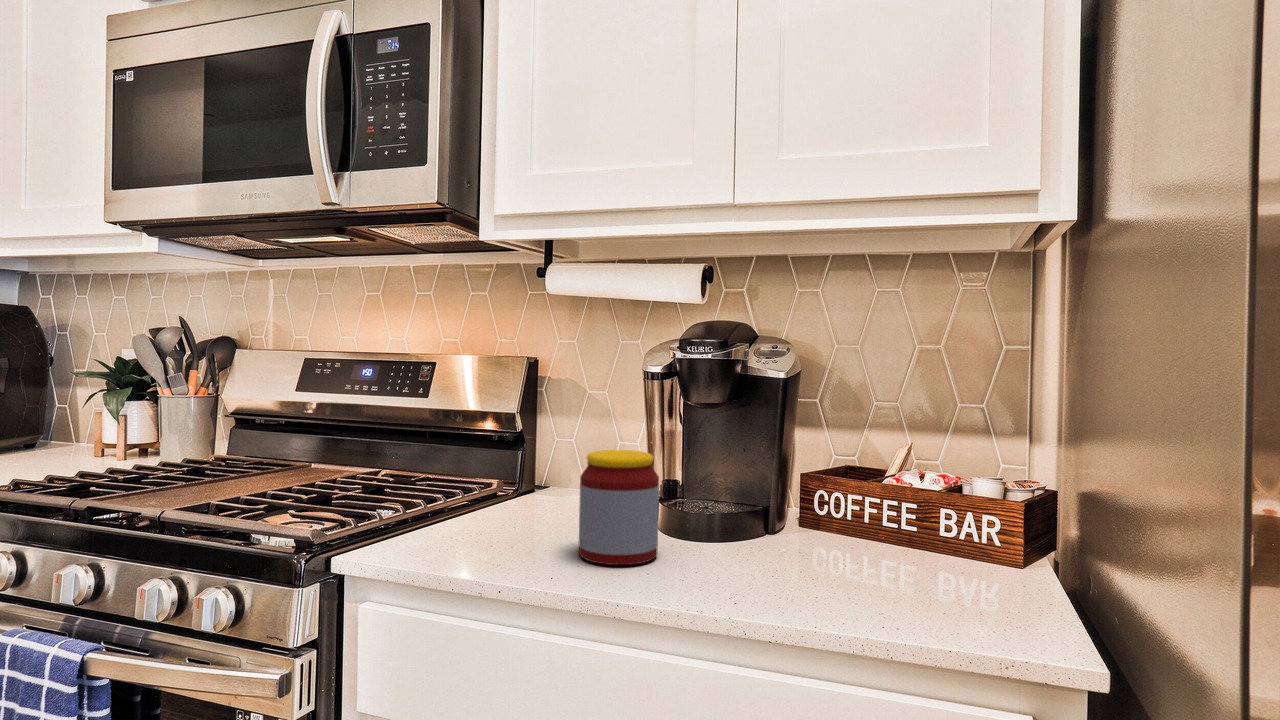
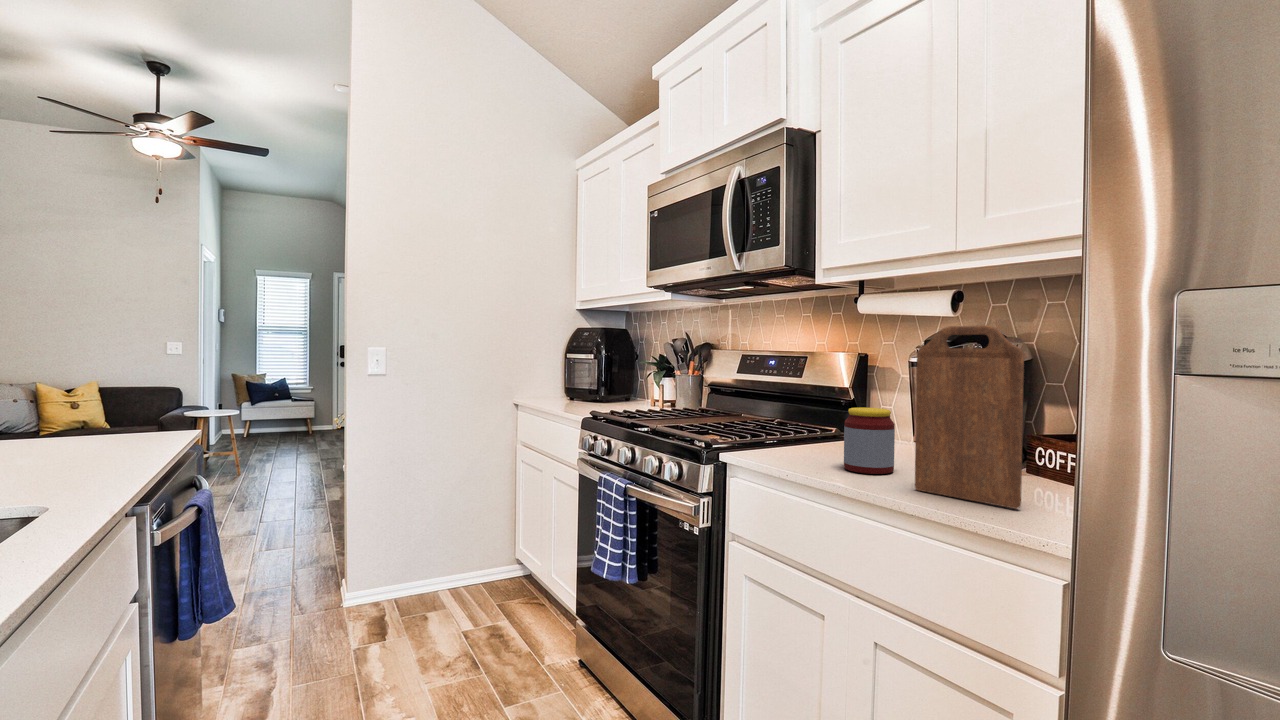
cutting board: none [733,319,902,601] -> present [915,325,1024,509]

